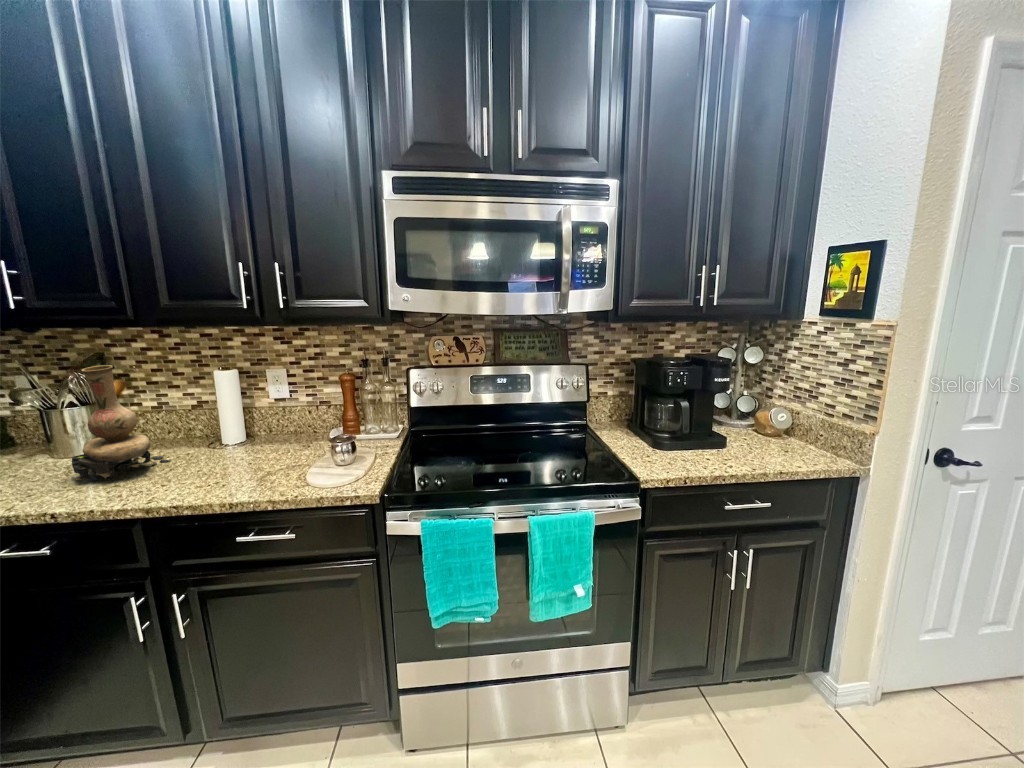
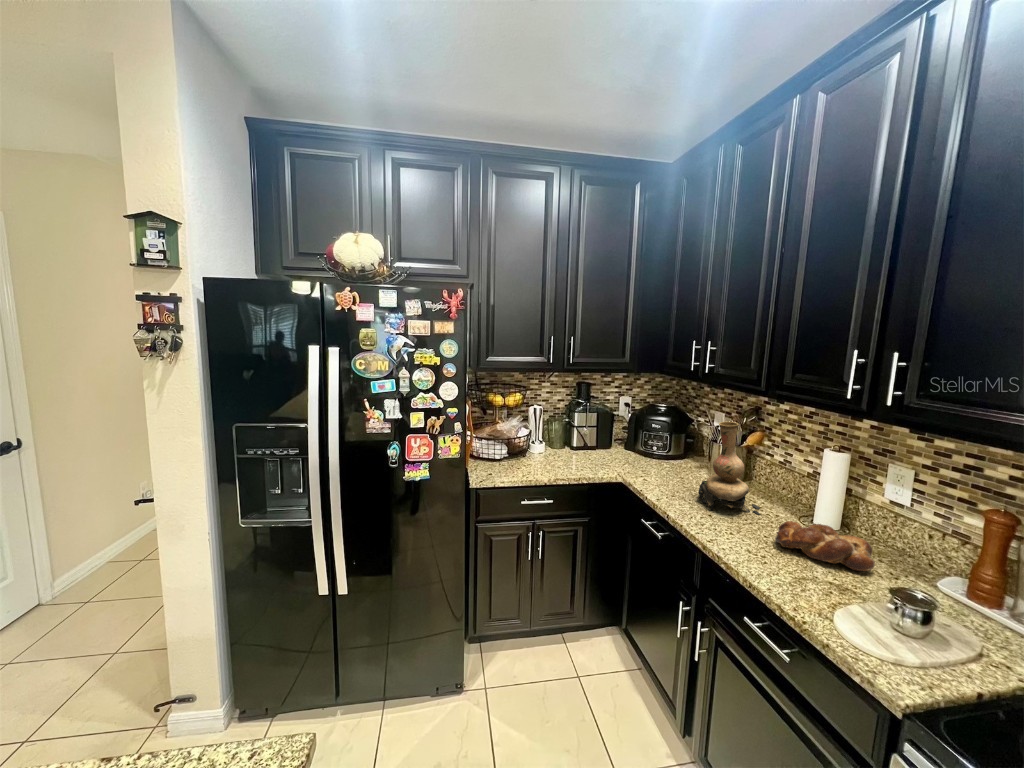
bread loaf: none [208,432,295,469] -> present [775,521,875,571]

